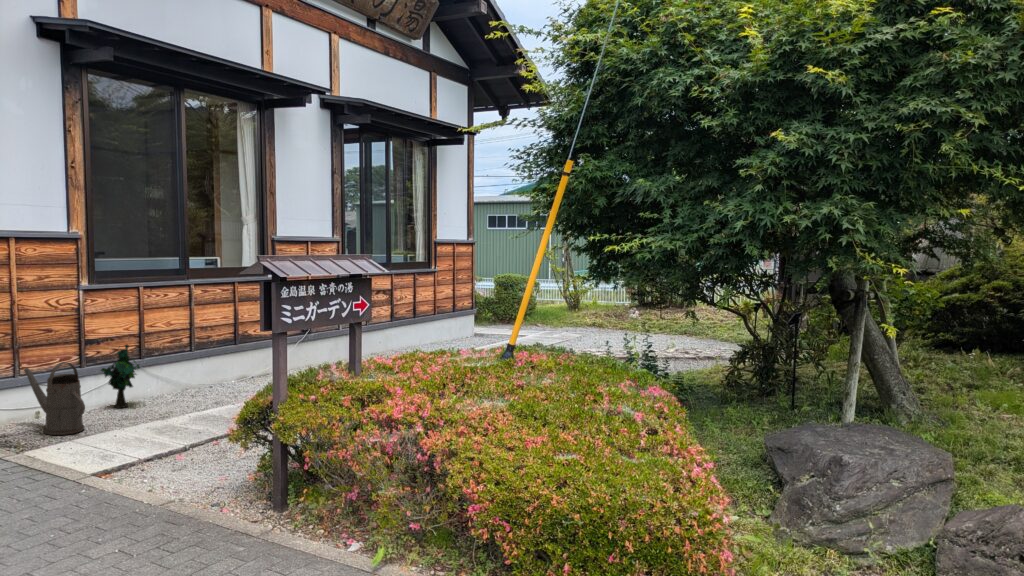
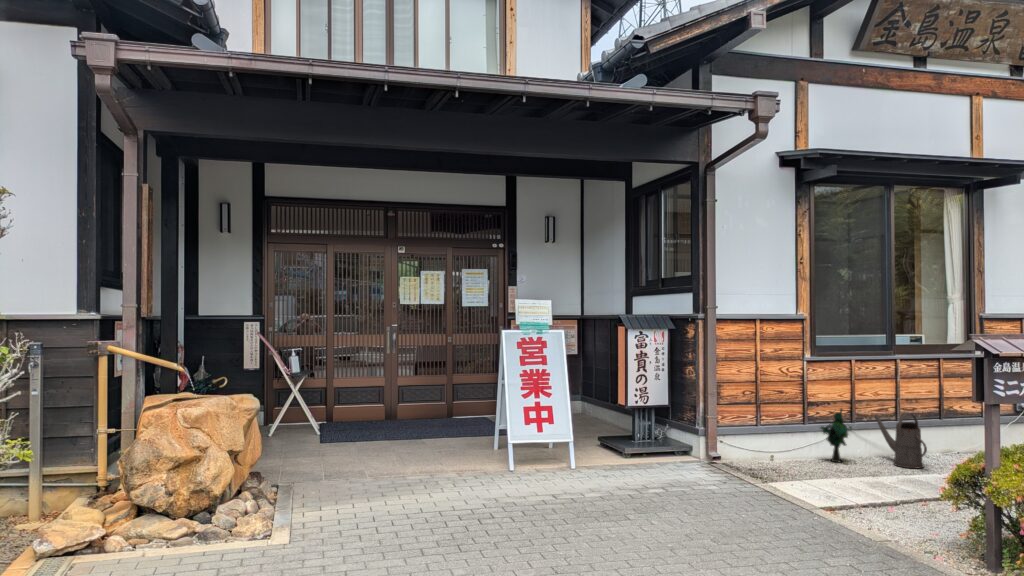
watering can: present [24,362,85,435] -> present [875,413,927,468]

